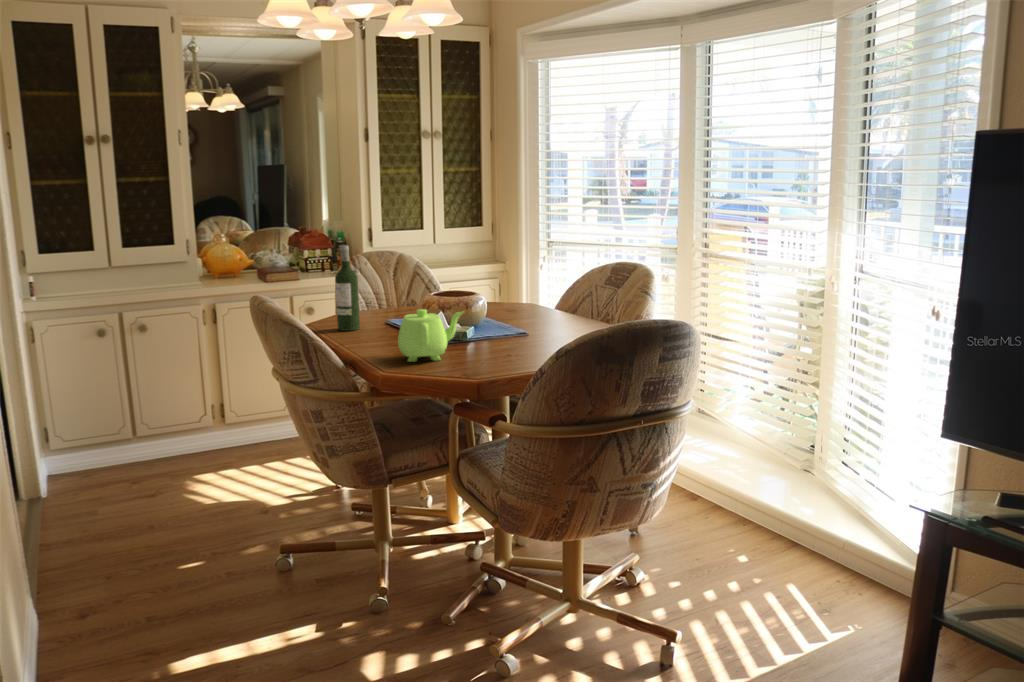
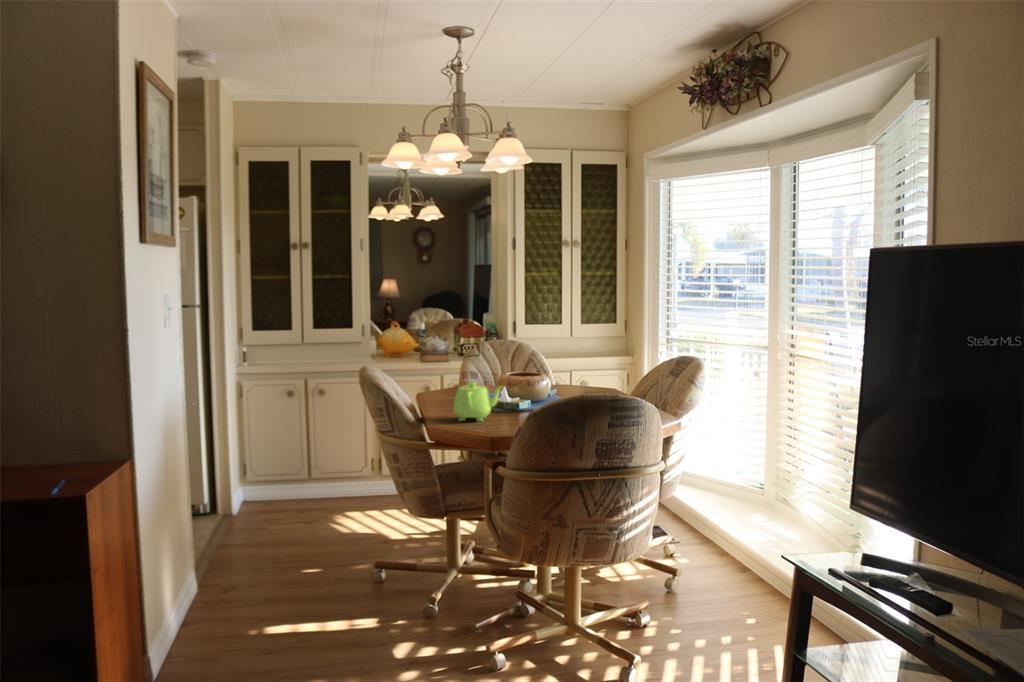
wine bottle: present [335,245,360,331] -> none [437,333,454,399]

